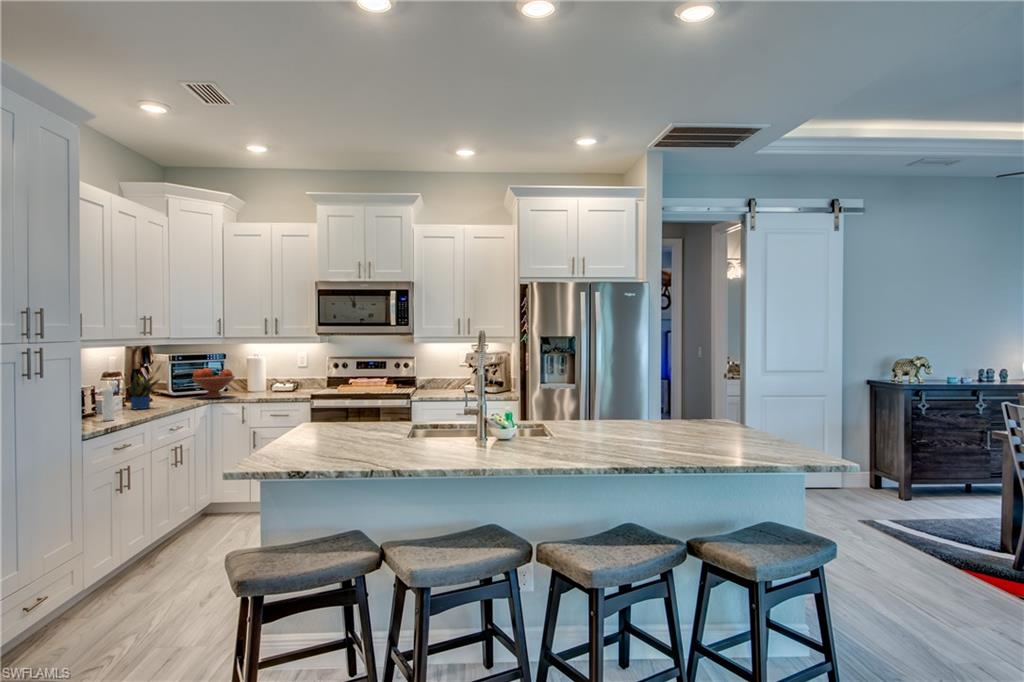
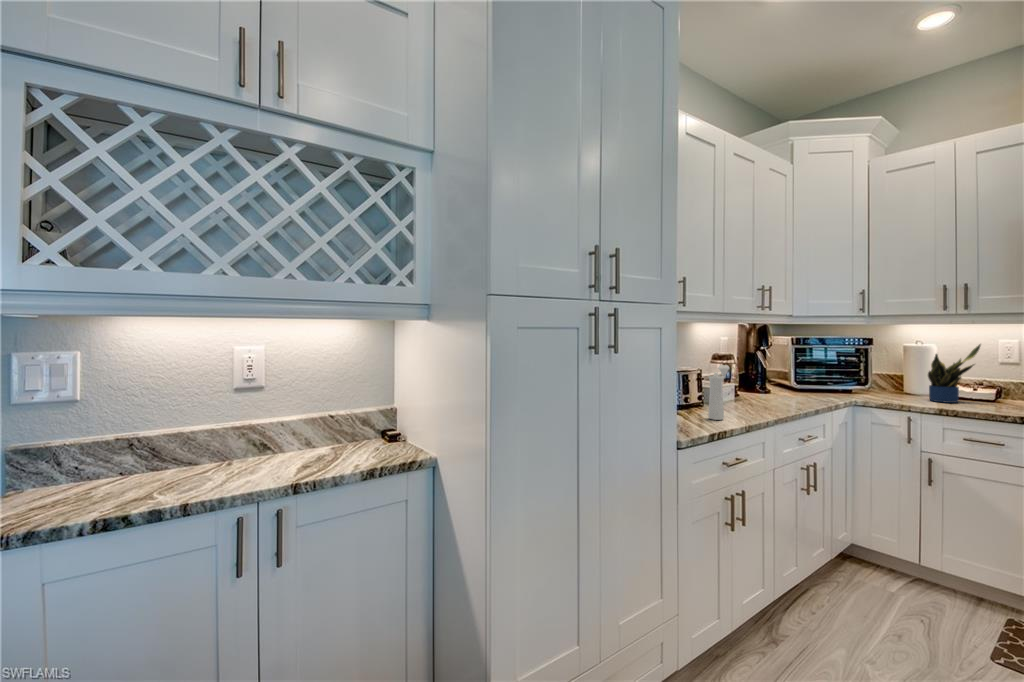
potted plant: present [128,365,161,409] -> present [928,344,981,403]
fruit bowl: present [192,368,235,398] -> none [823,356,890,398]

